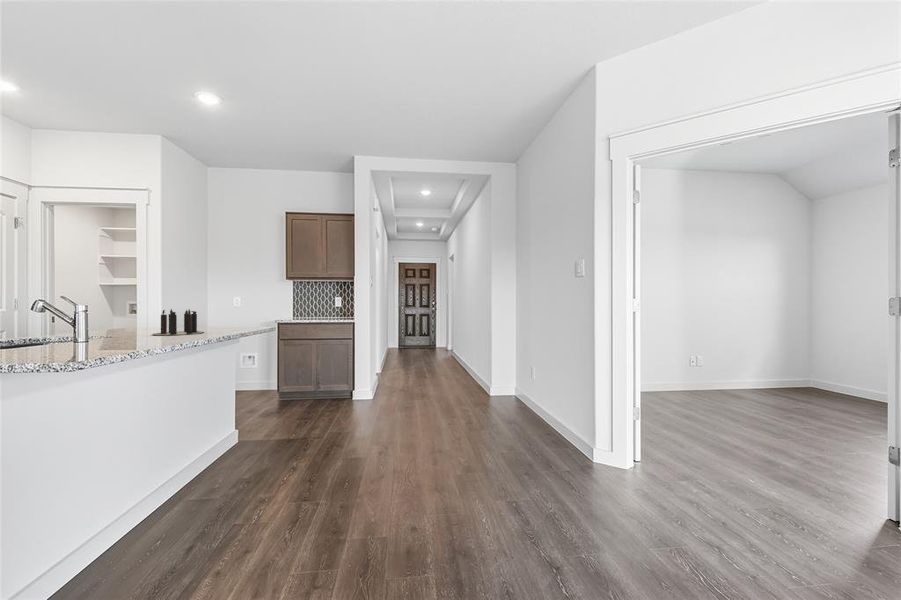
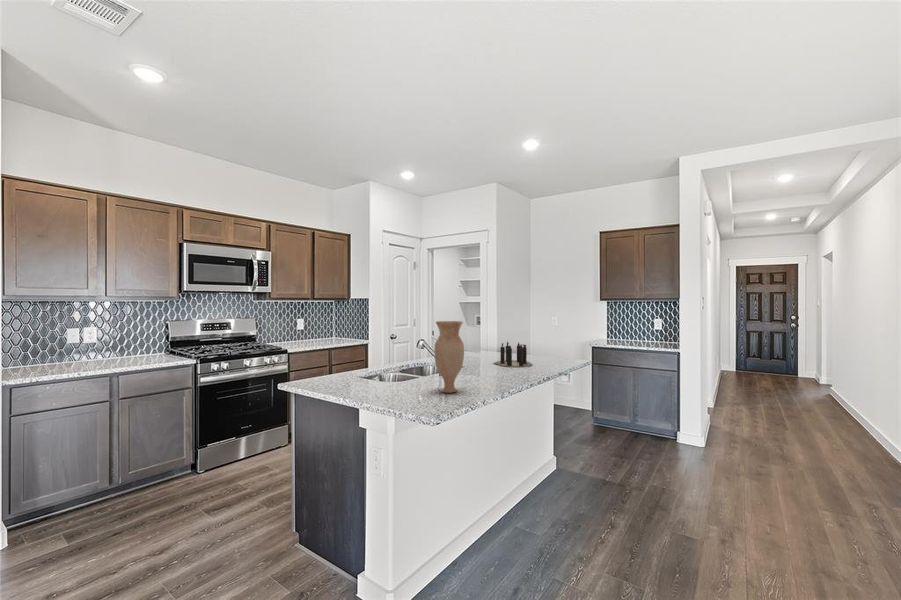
vase: none [44,262,99,355] -> present [434,321,464,393]

